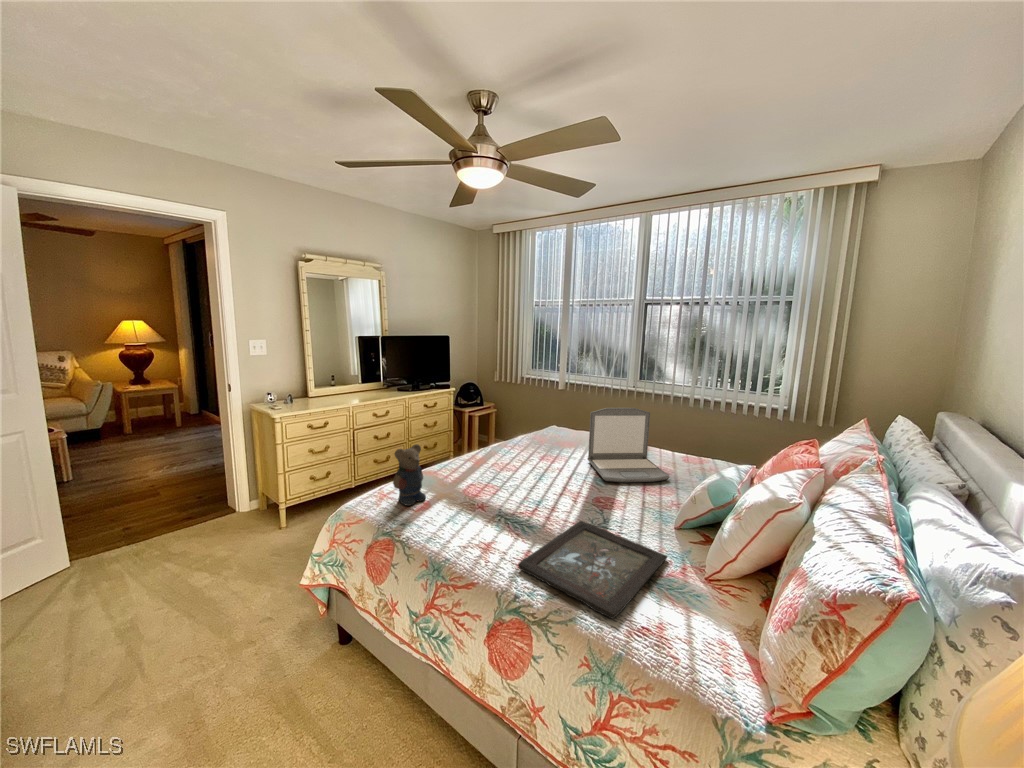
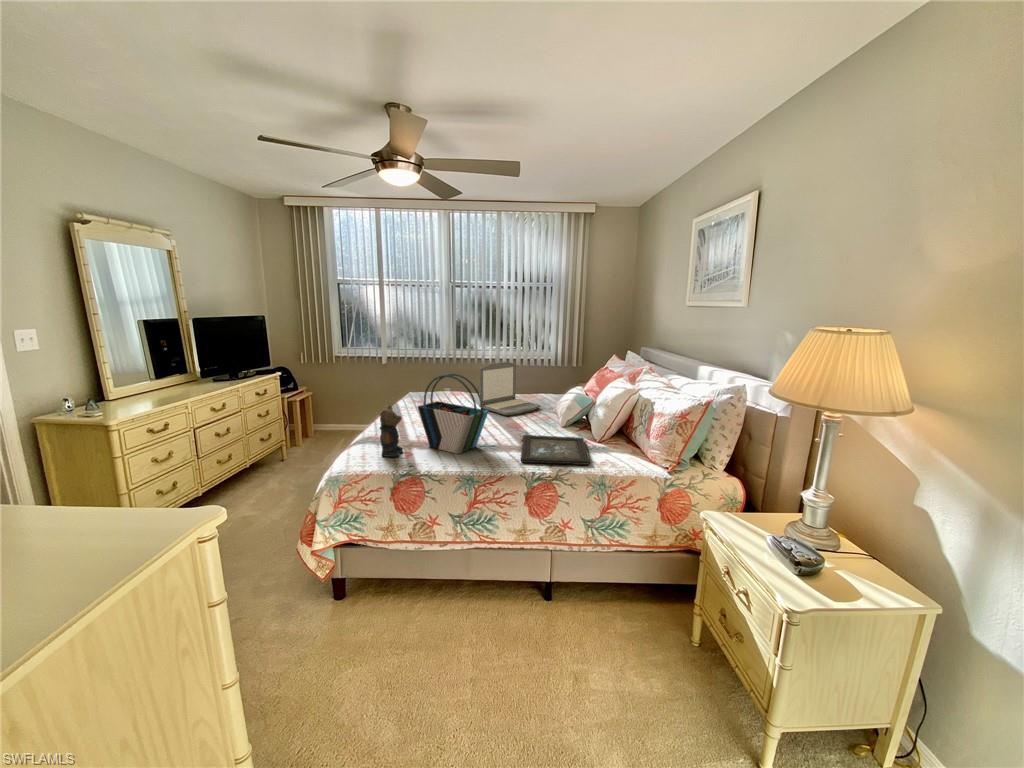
tote bag: none [455,417,513,524] -> present [418,374,488,454]

